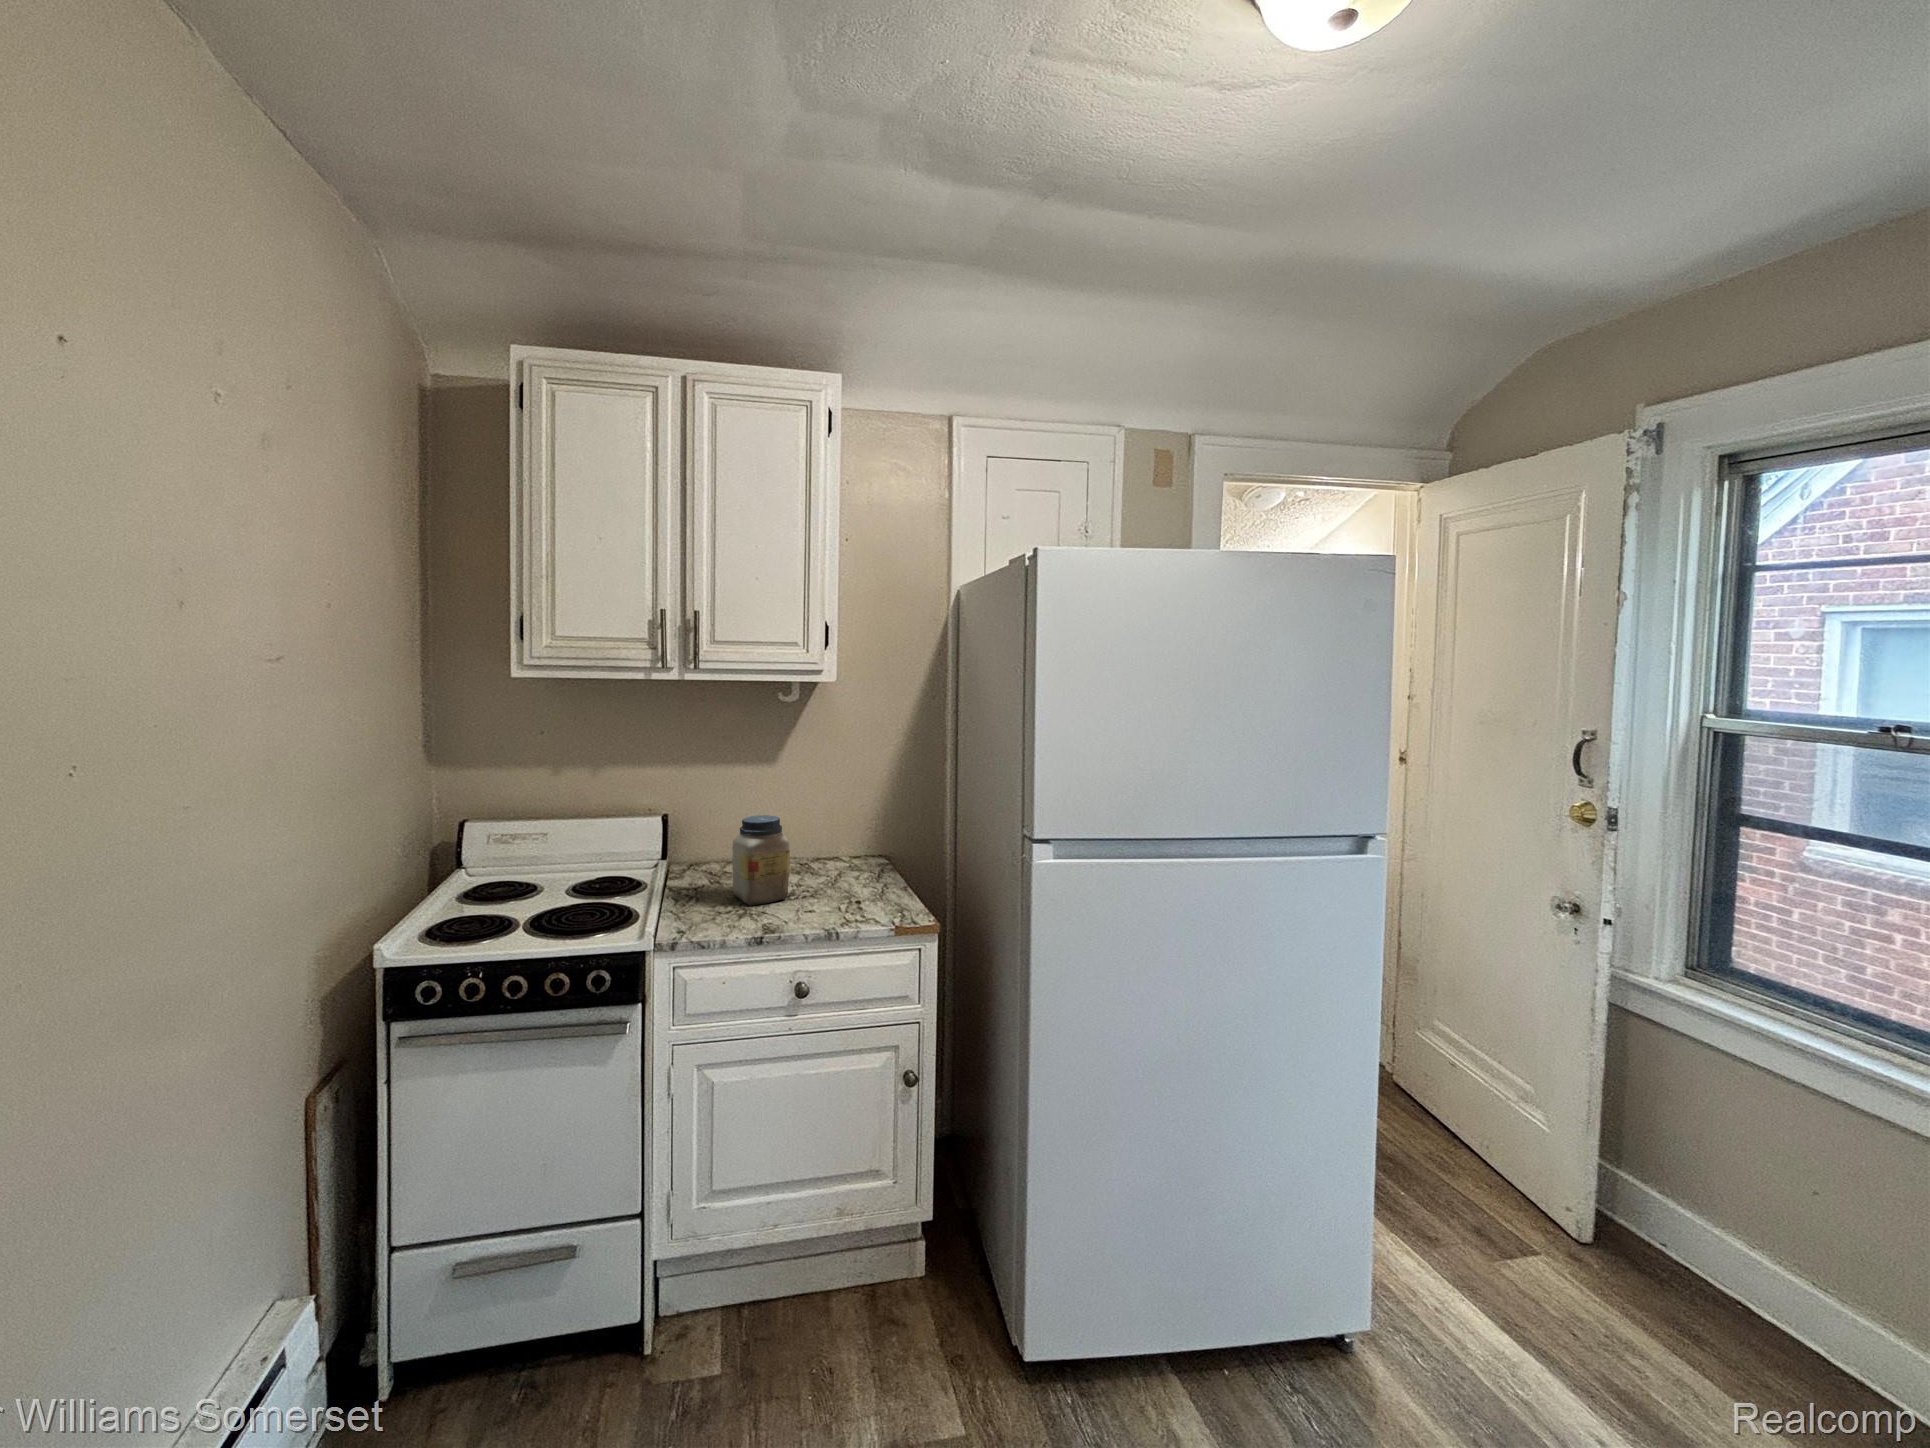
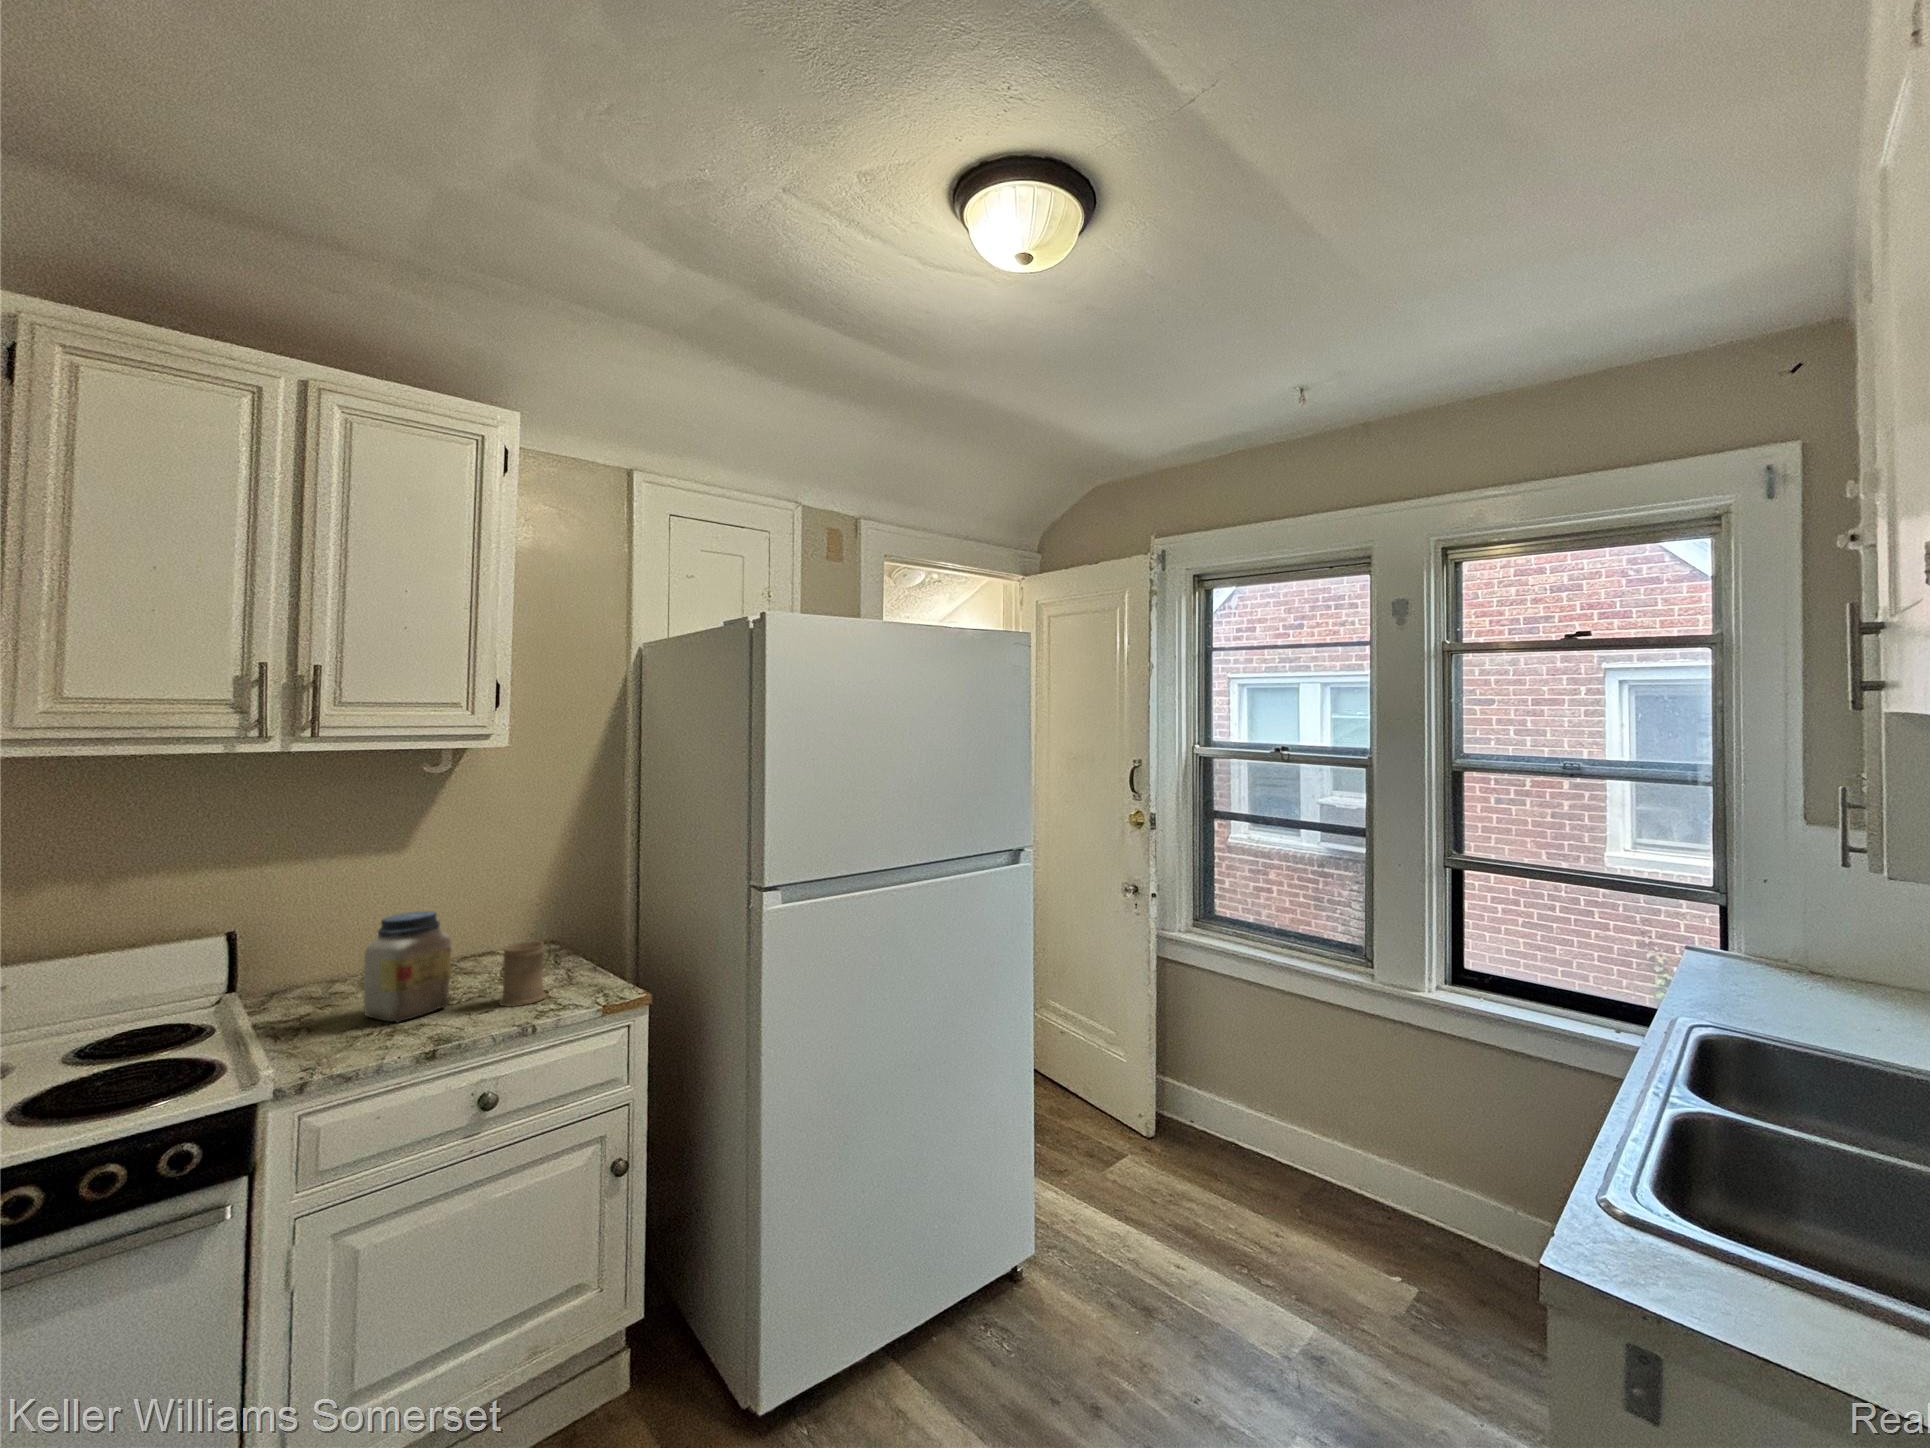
mug: none [822,854,865,911] -> present [499,941,552,1006]

